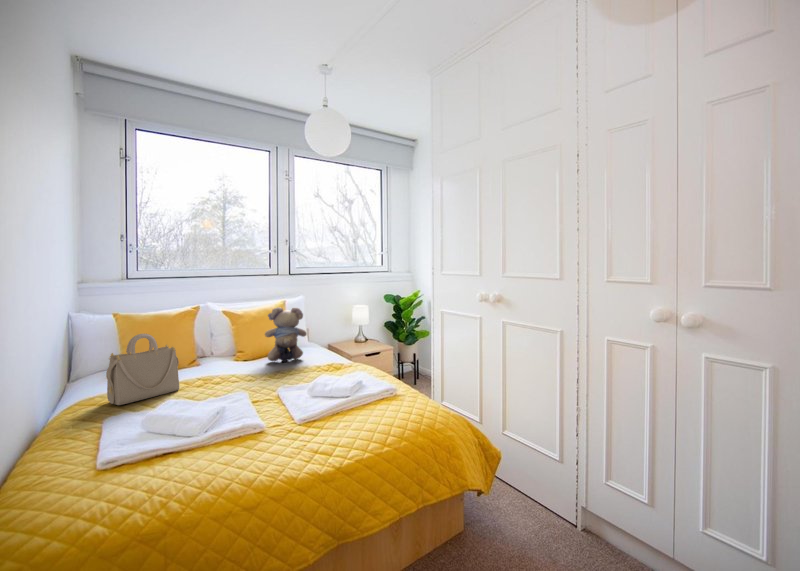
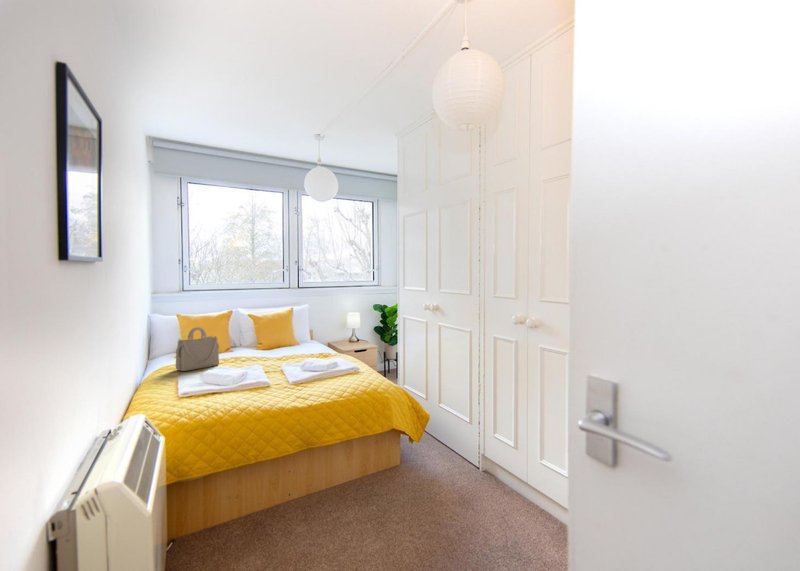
teddy bear: present [265,307,307,362] -> none [276,312,306,351]

